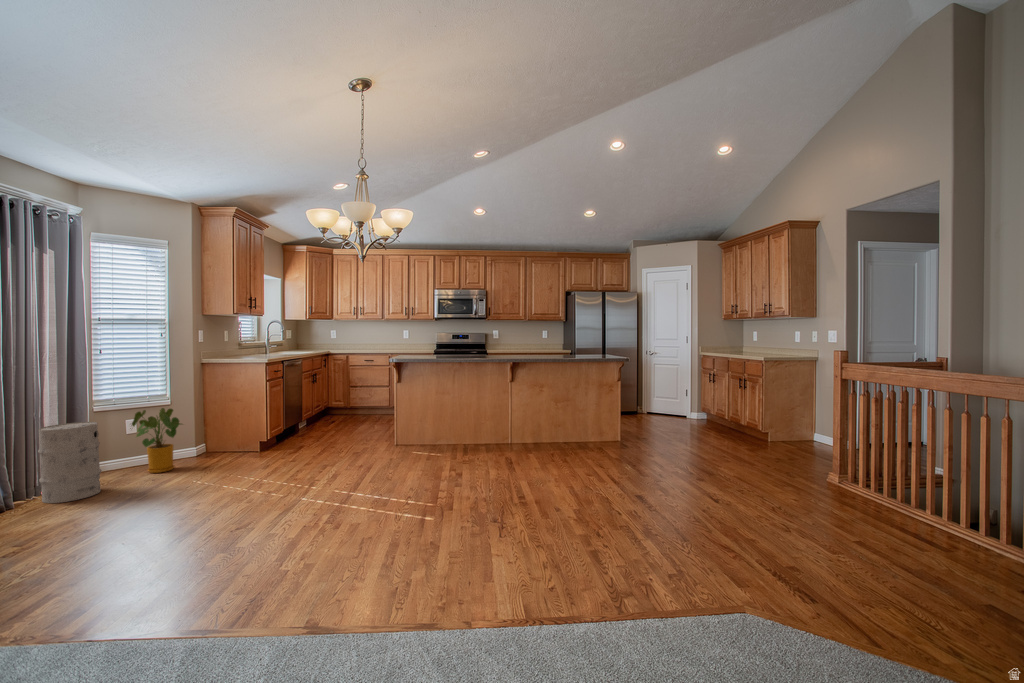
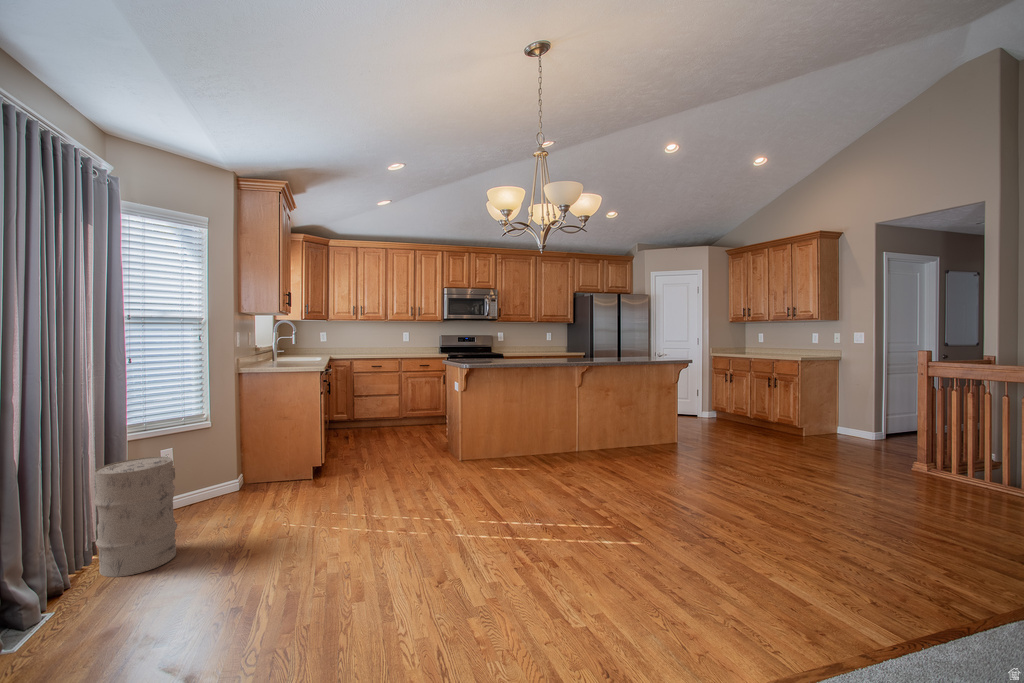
house plant: present [132,408,181,473] -> none [175,432,250,518]

